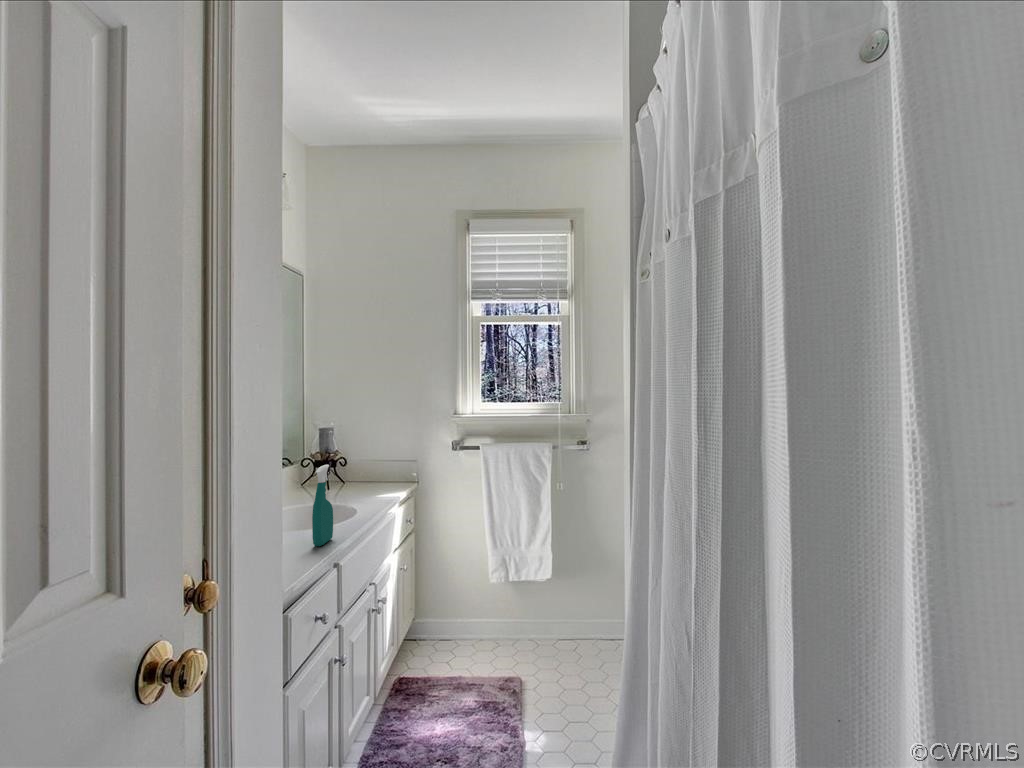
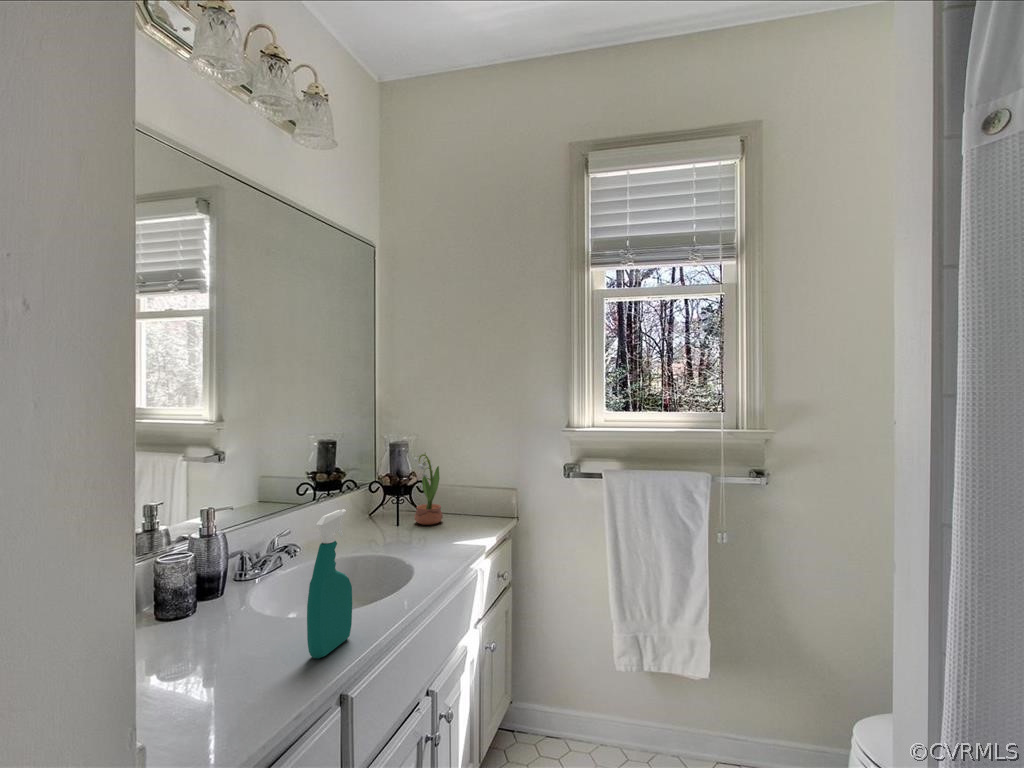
potted flower: none [339,436,363,489] -> present [414,454,443,525]

